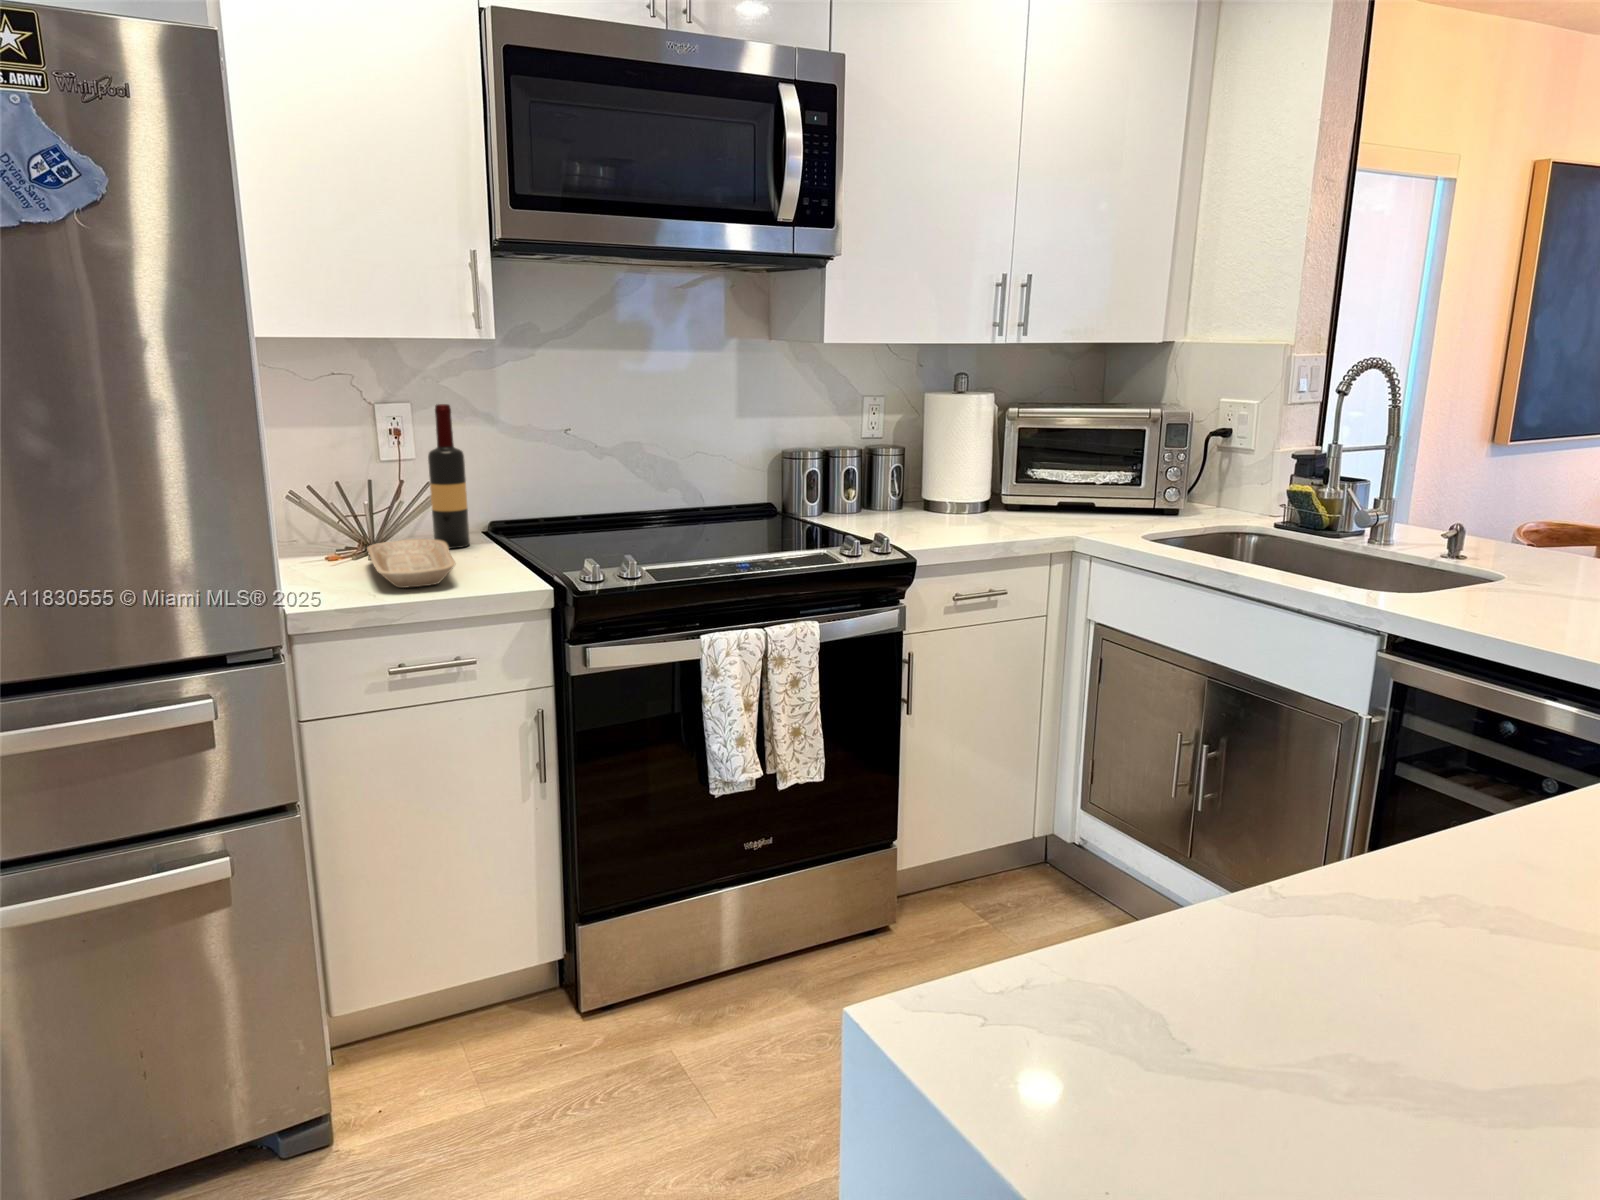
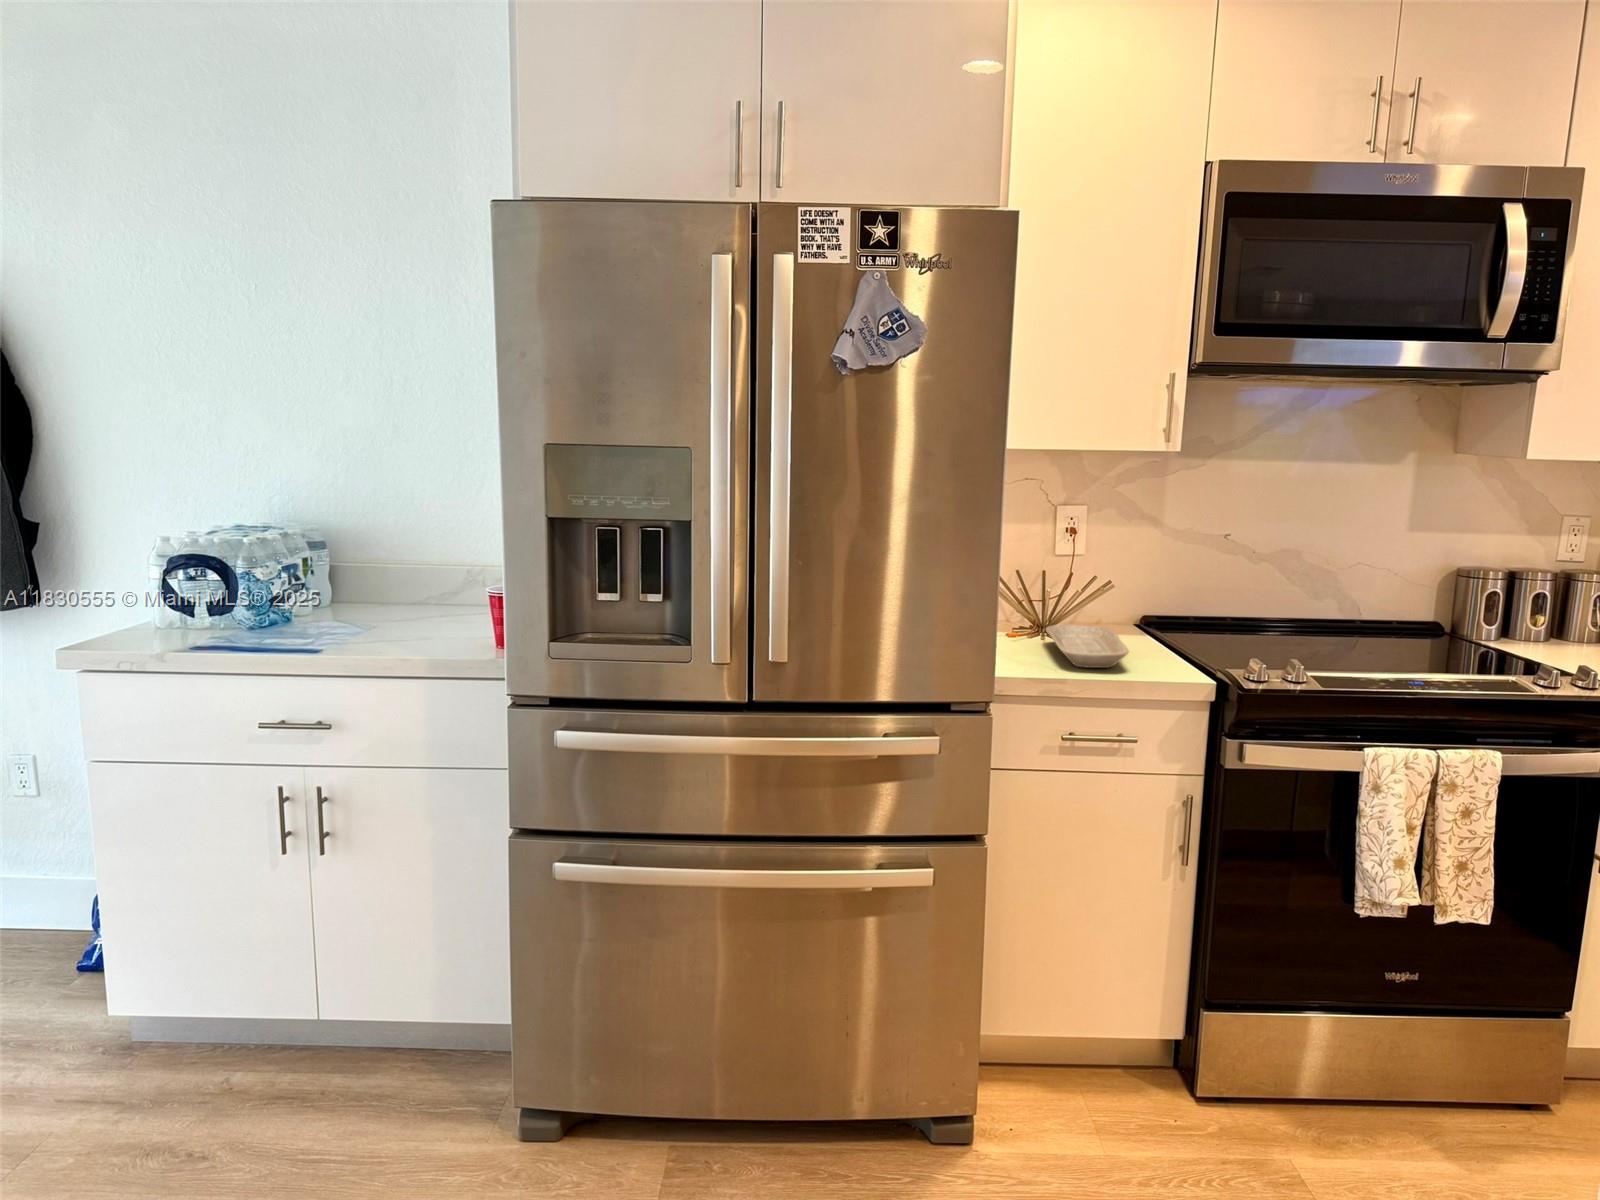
wine bottle: present [428,404,470,549] -> none [1097,507,1134,637]

